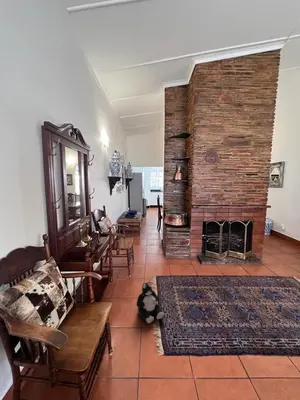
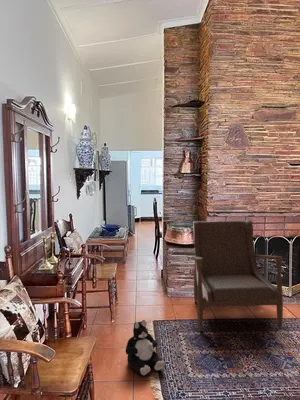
armchair: none [183,211,244,286] -> present [191,220,283,331]

